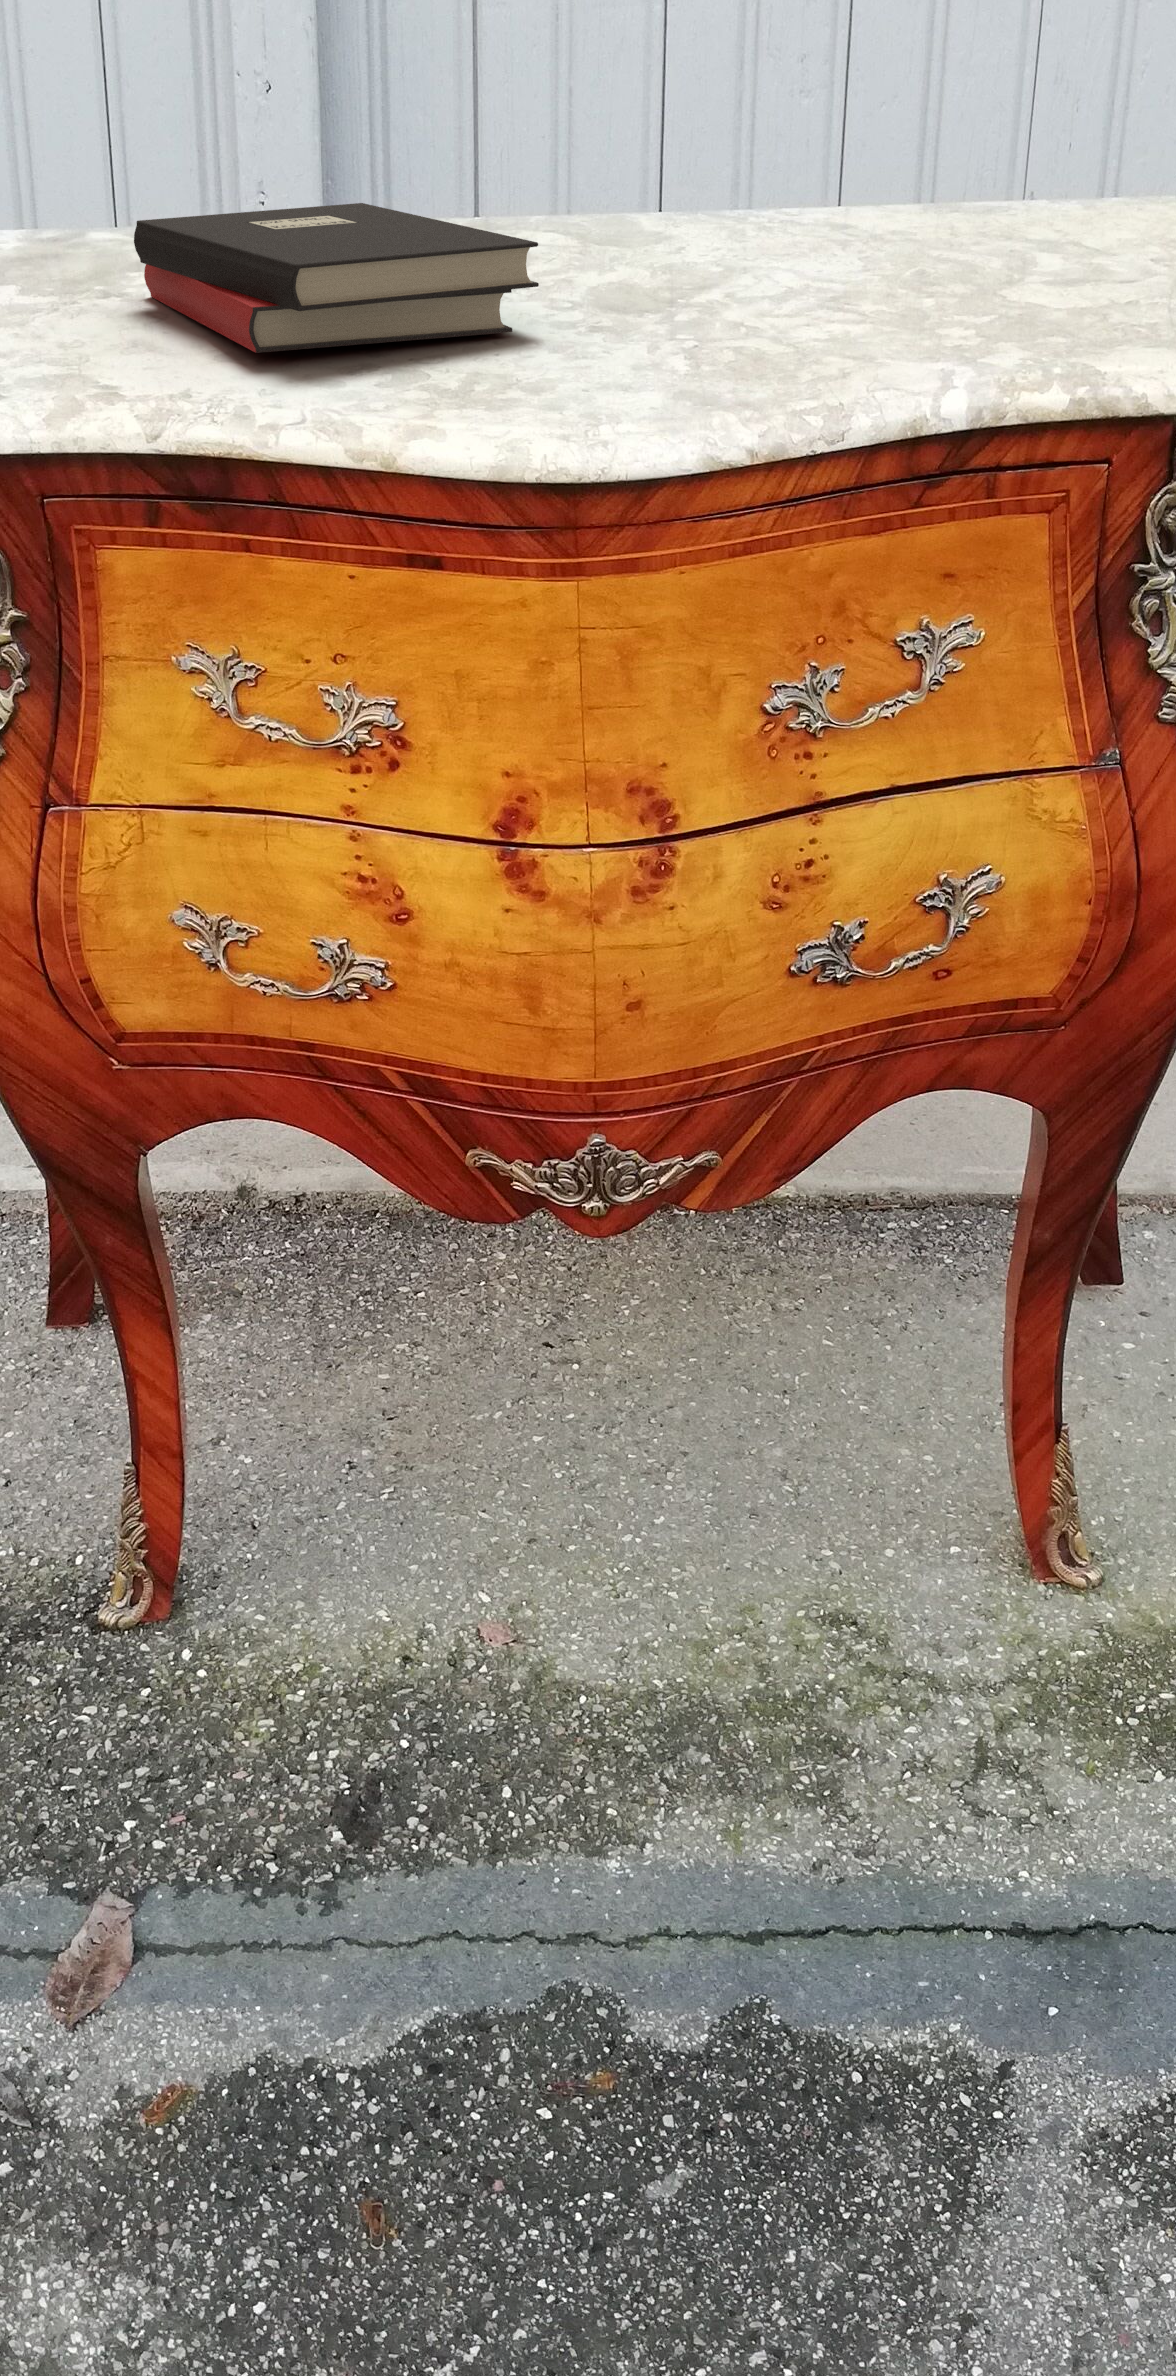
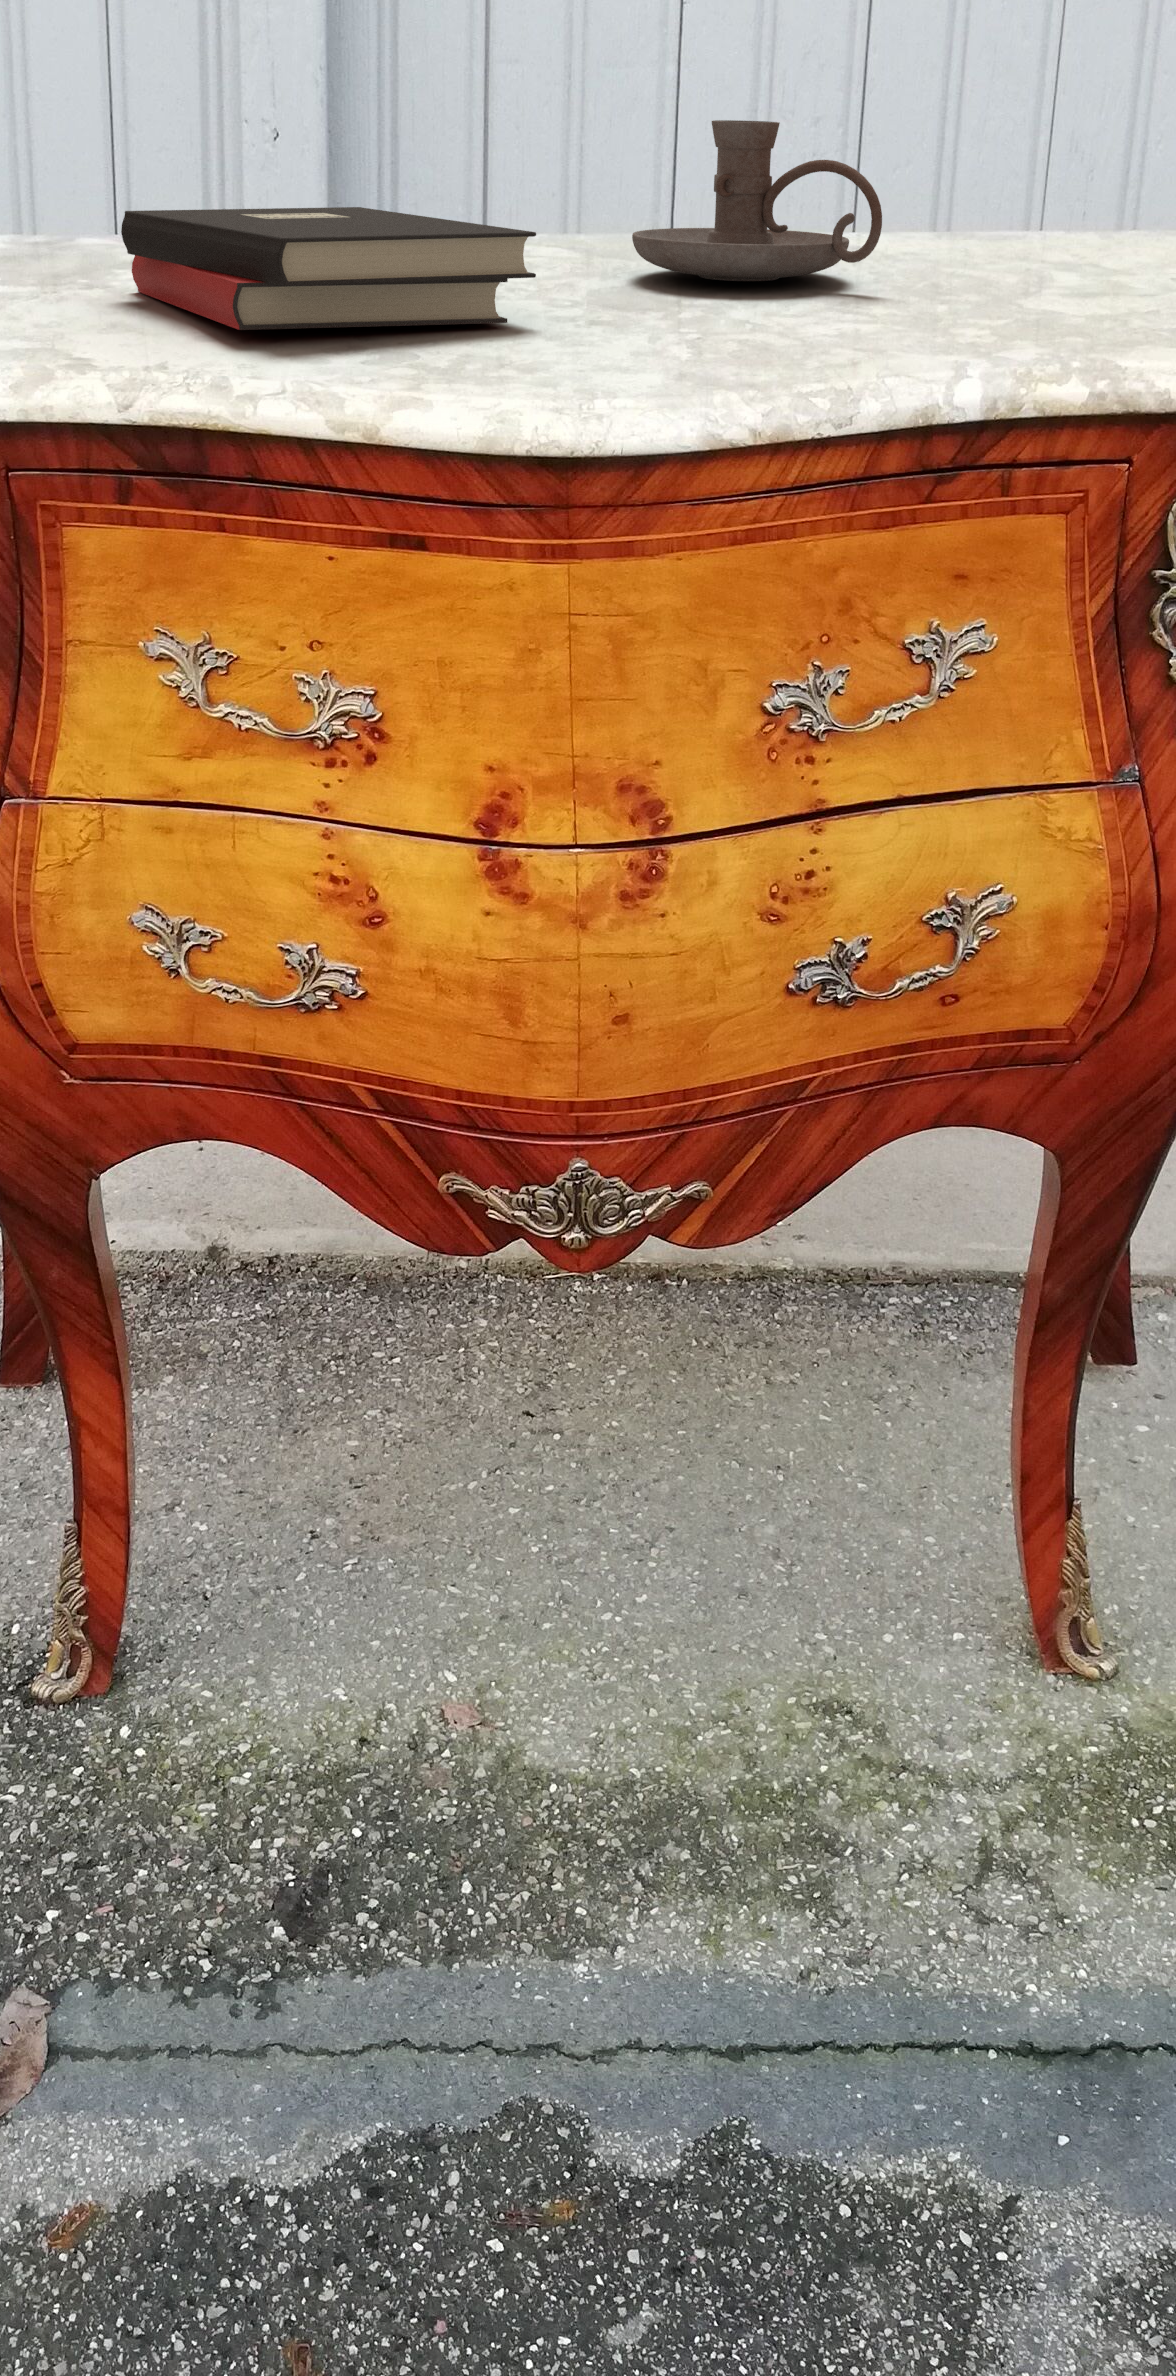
candle holder: none [629,105,873,266] -> present [632,120,882,281]

